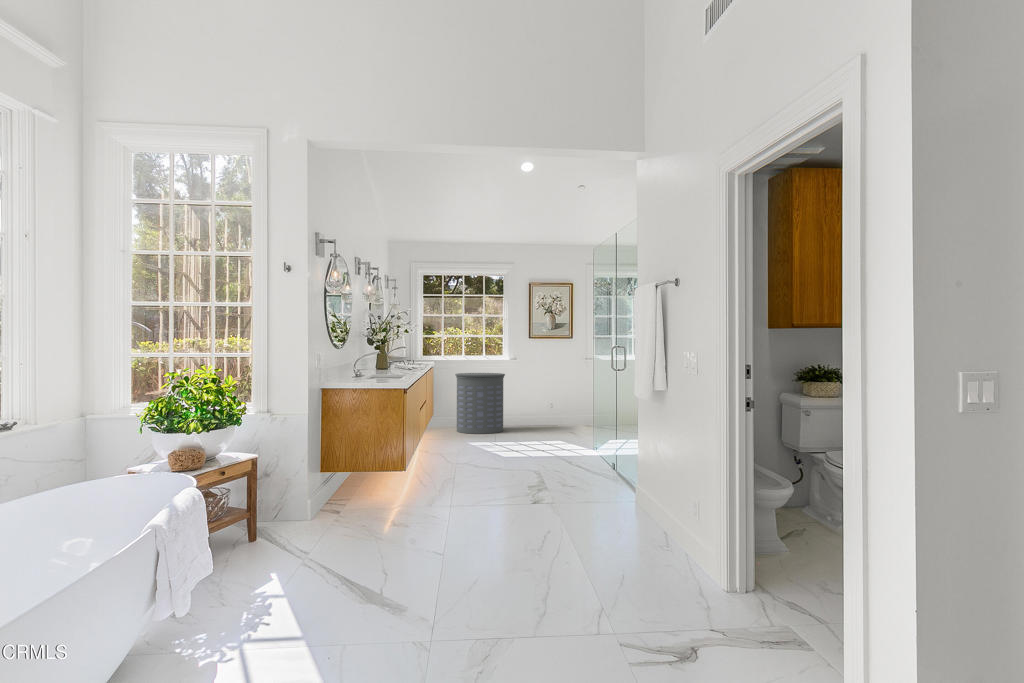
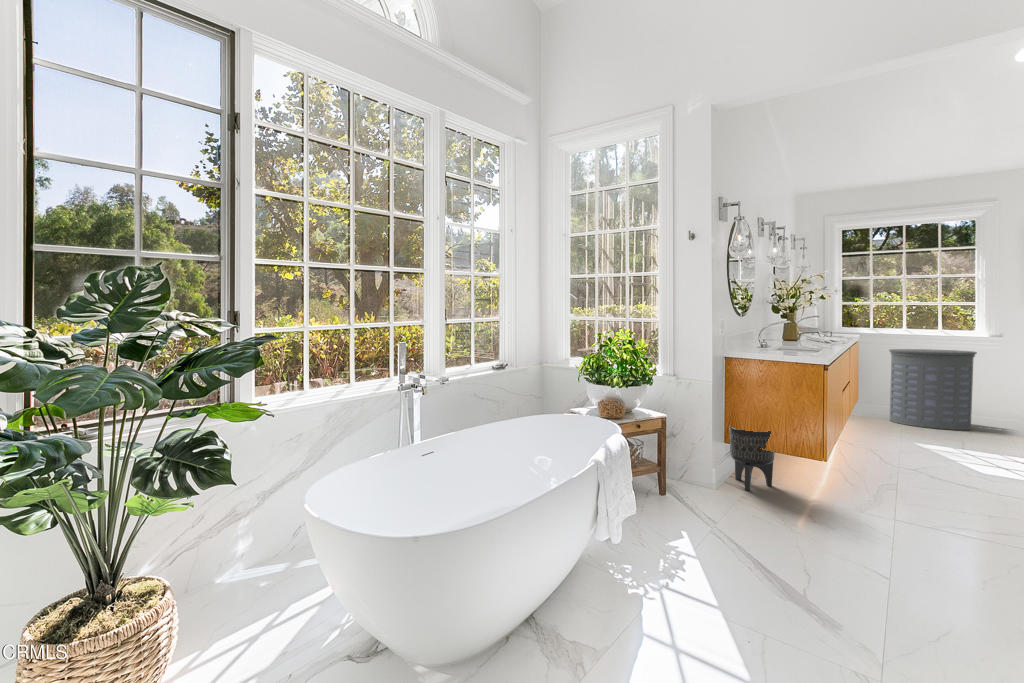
planter: none [324,450,365,516] -> present [729,425,775,490]

